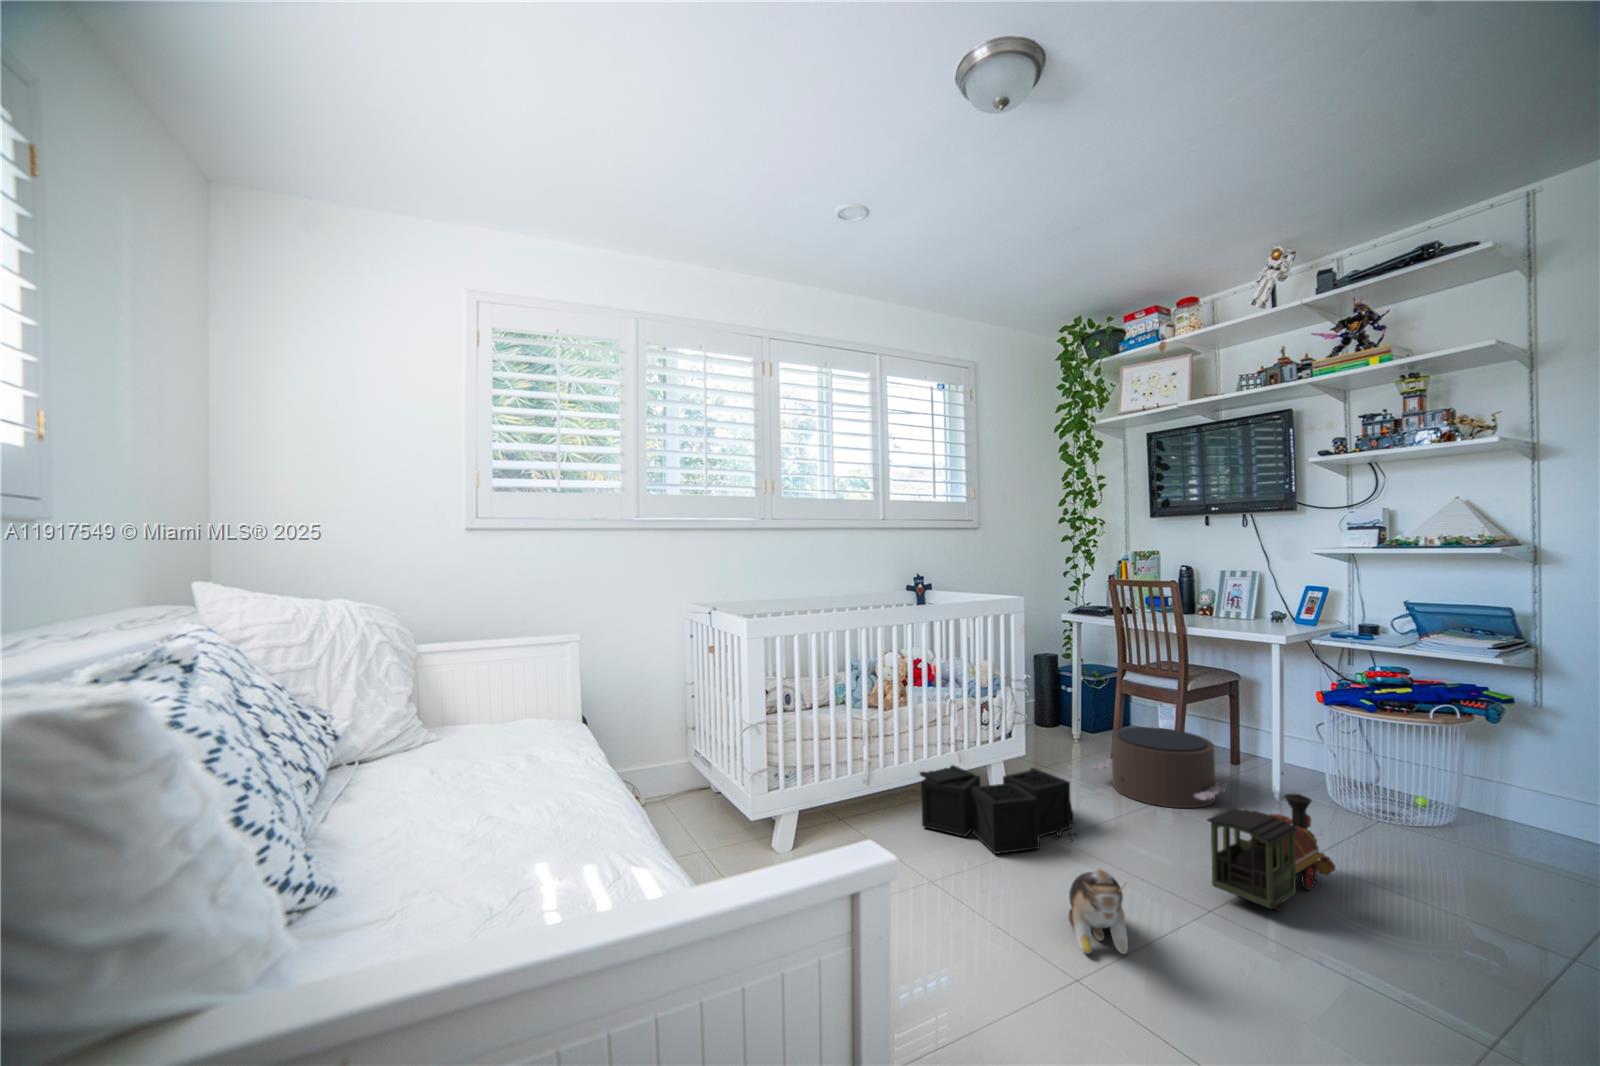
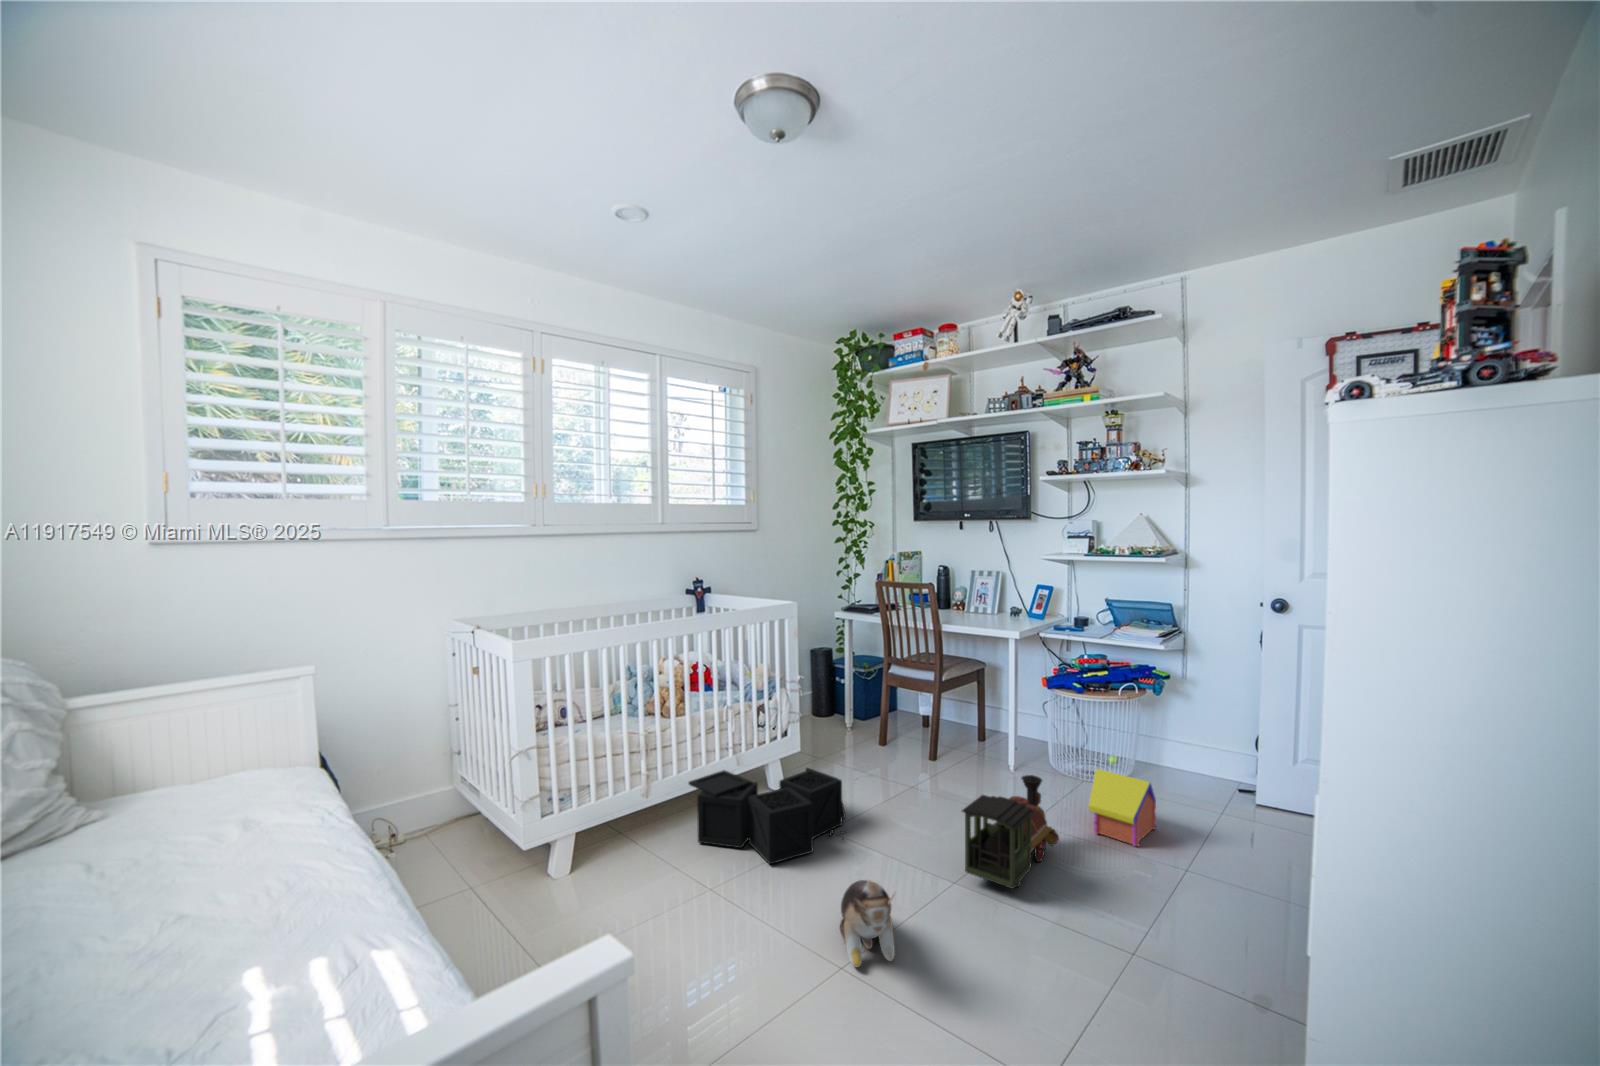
pouf: present [1092,727,1228,808] -> none [860,716,975,792]
toy house: none [1377,797,1477,892] -> present [1088,769,1156,846]

